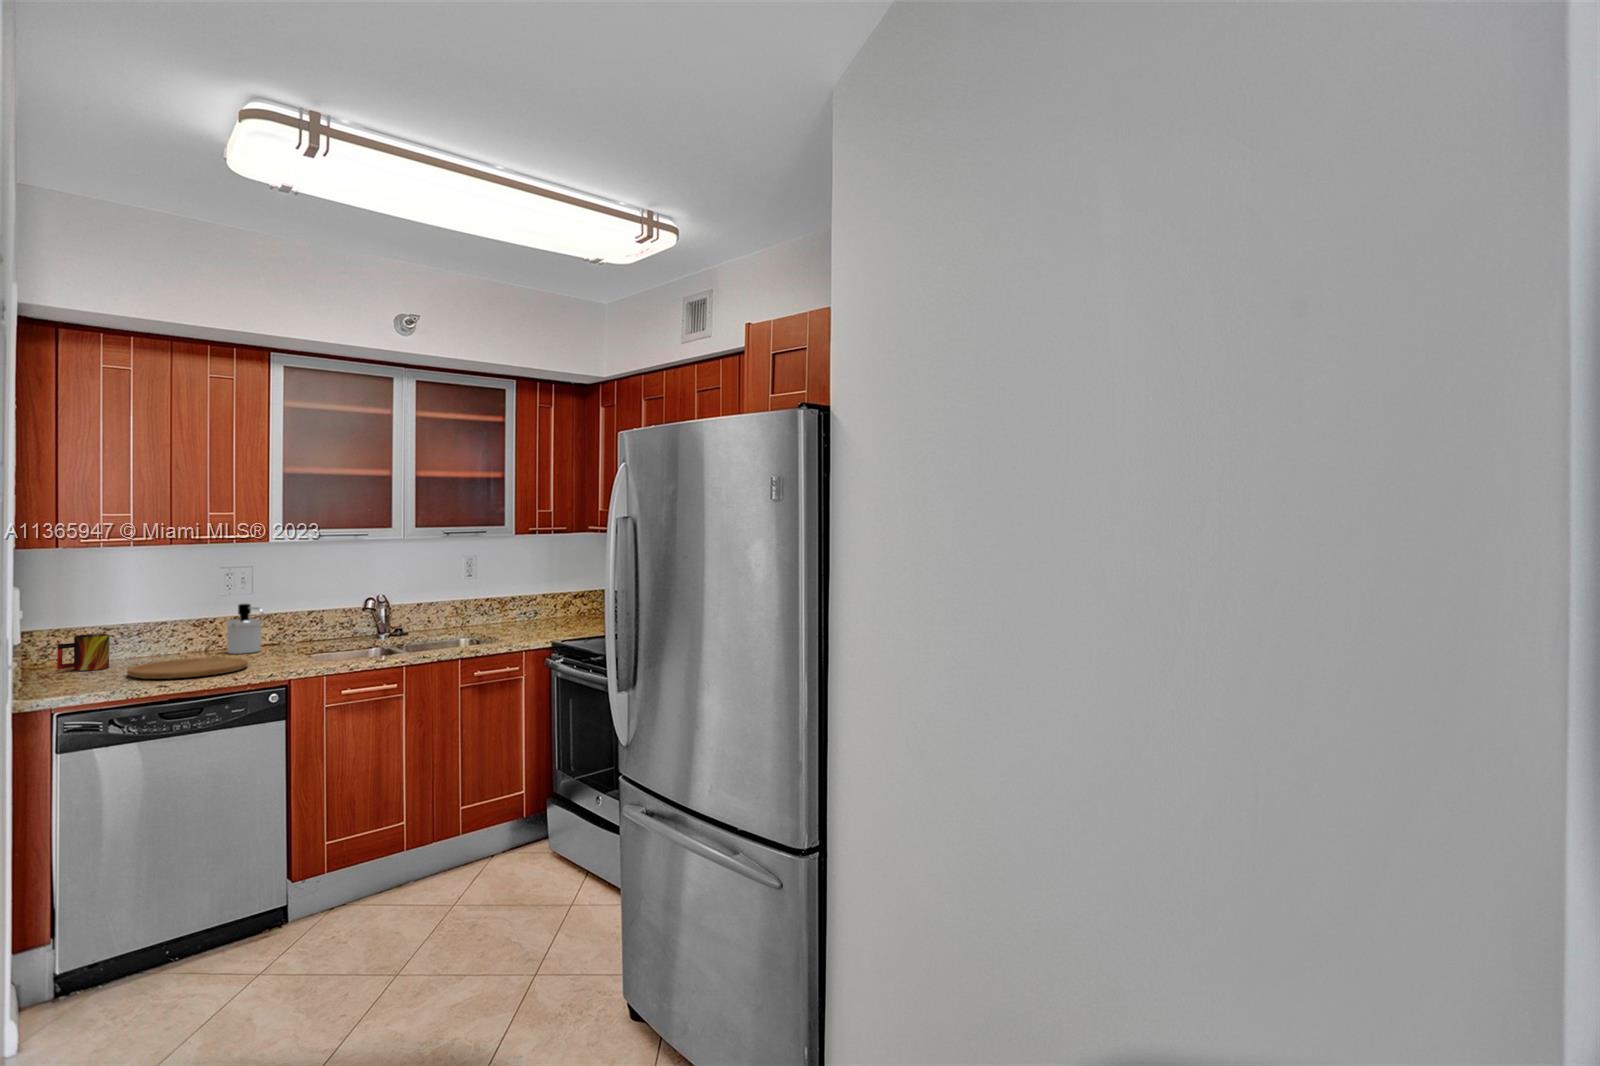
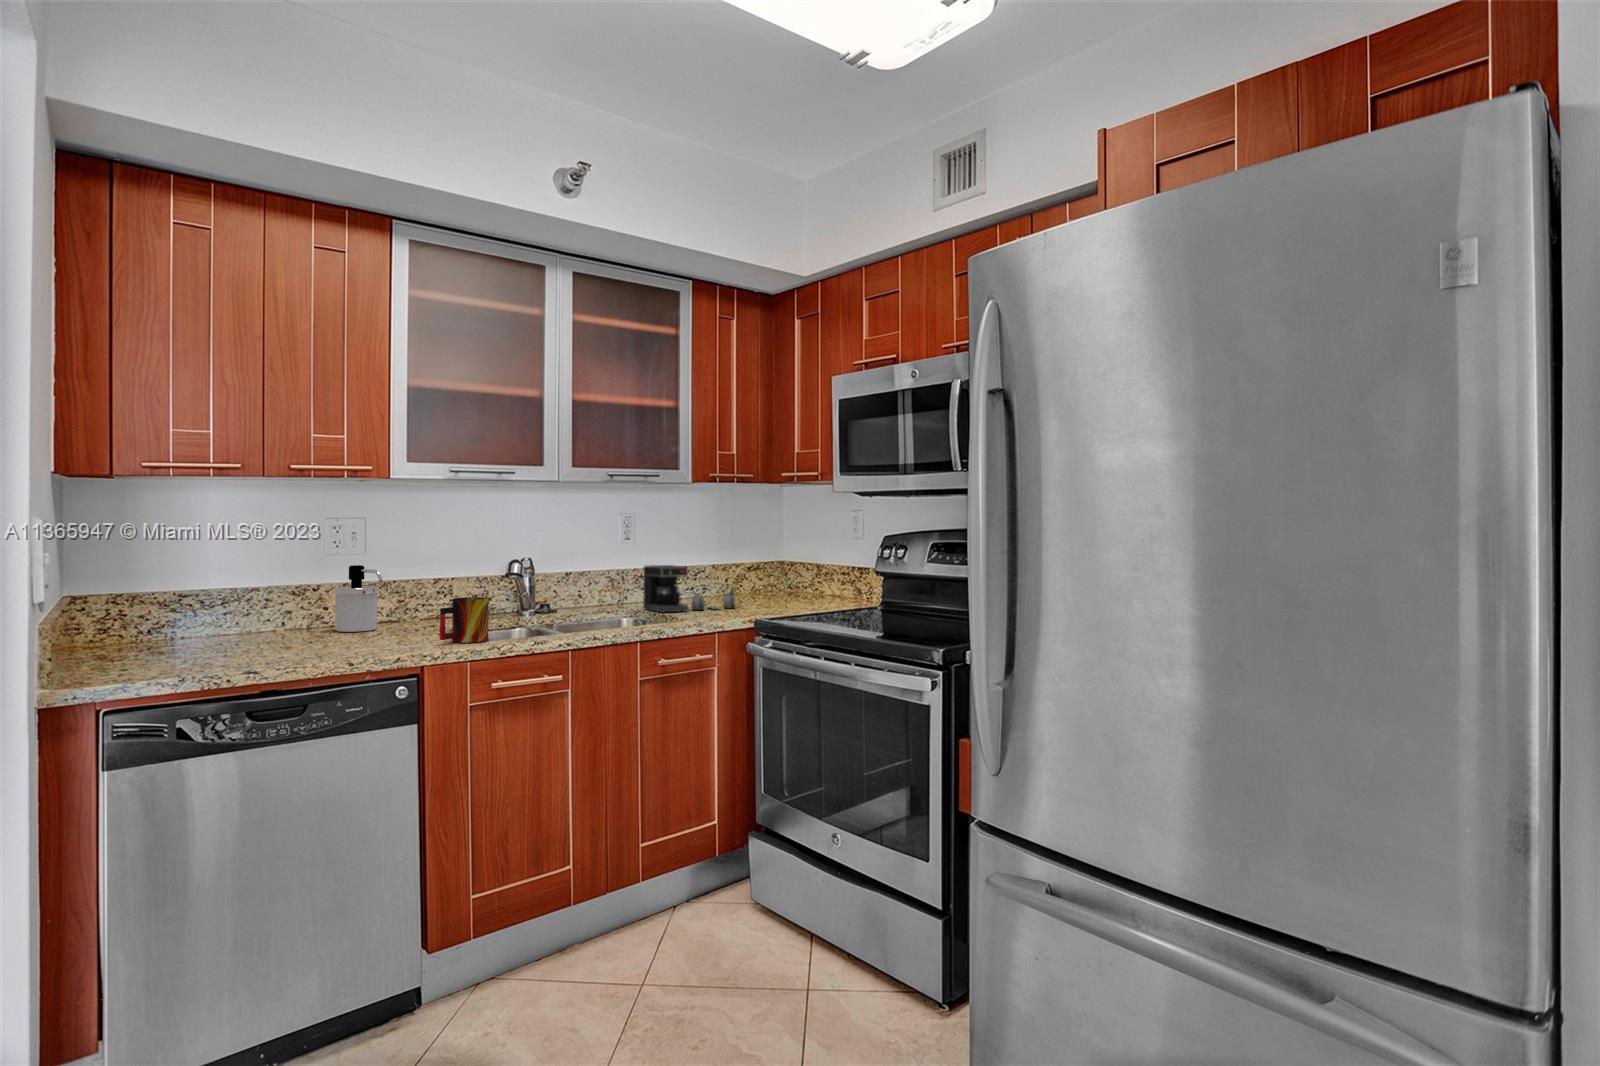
coffee maker: none [483,596,559,633] -> present [644,565,737,613]
mug: present [57,634,109,671] -> present [440,597,489,643]
cutting board: present [127,657,248,679] -> none [206,635,366,662]

